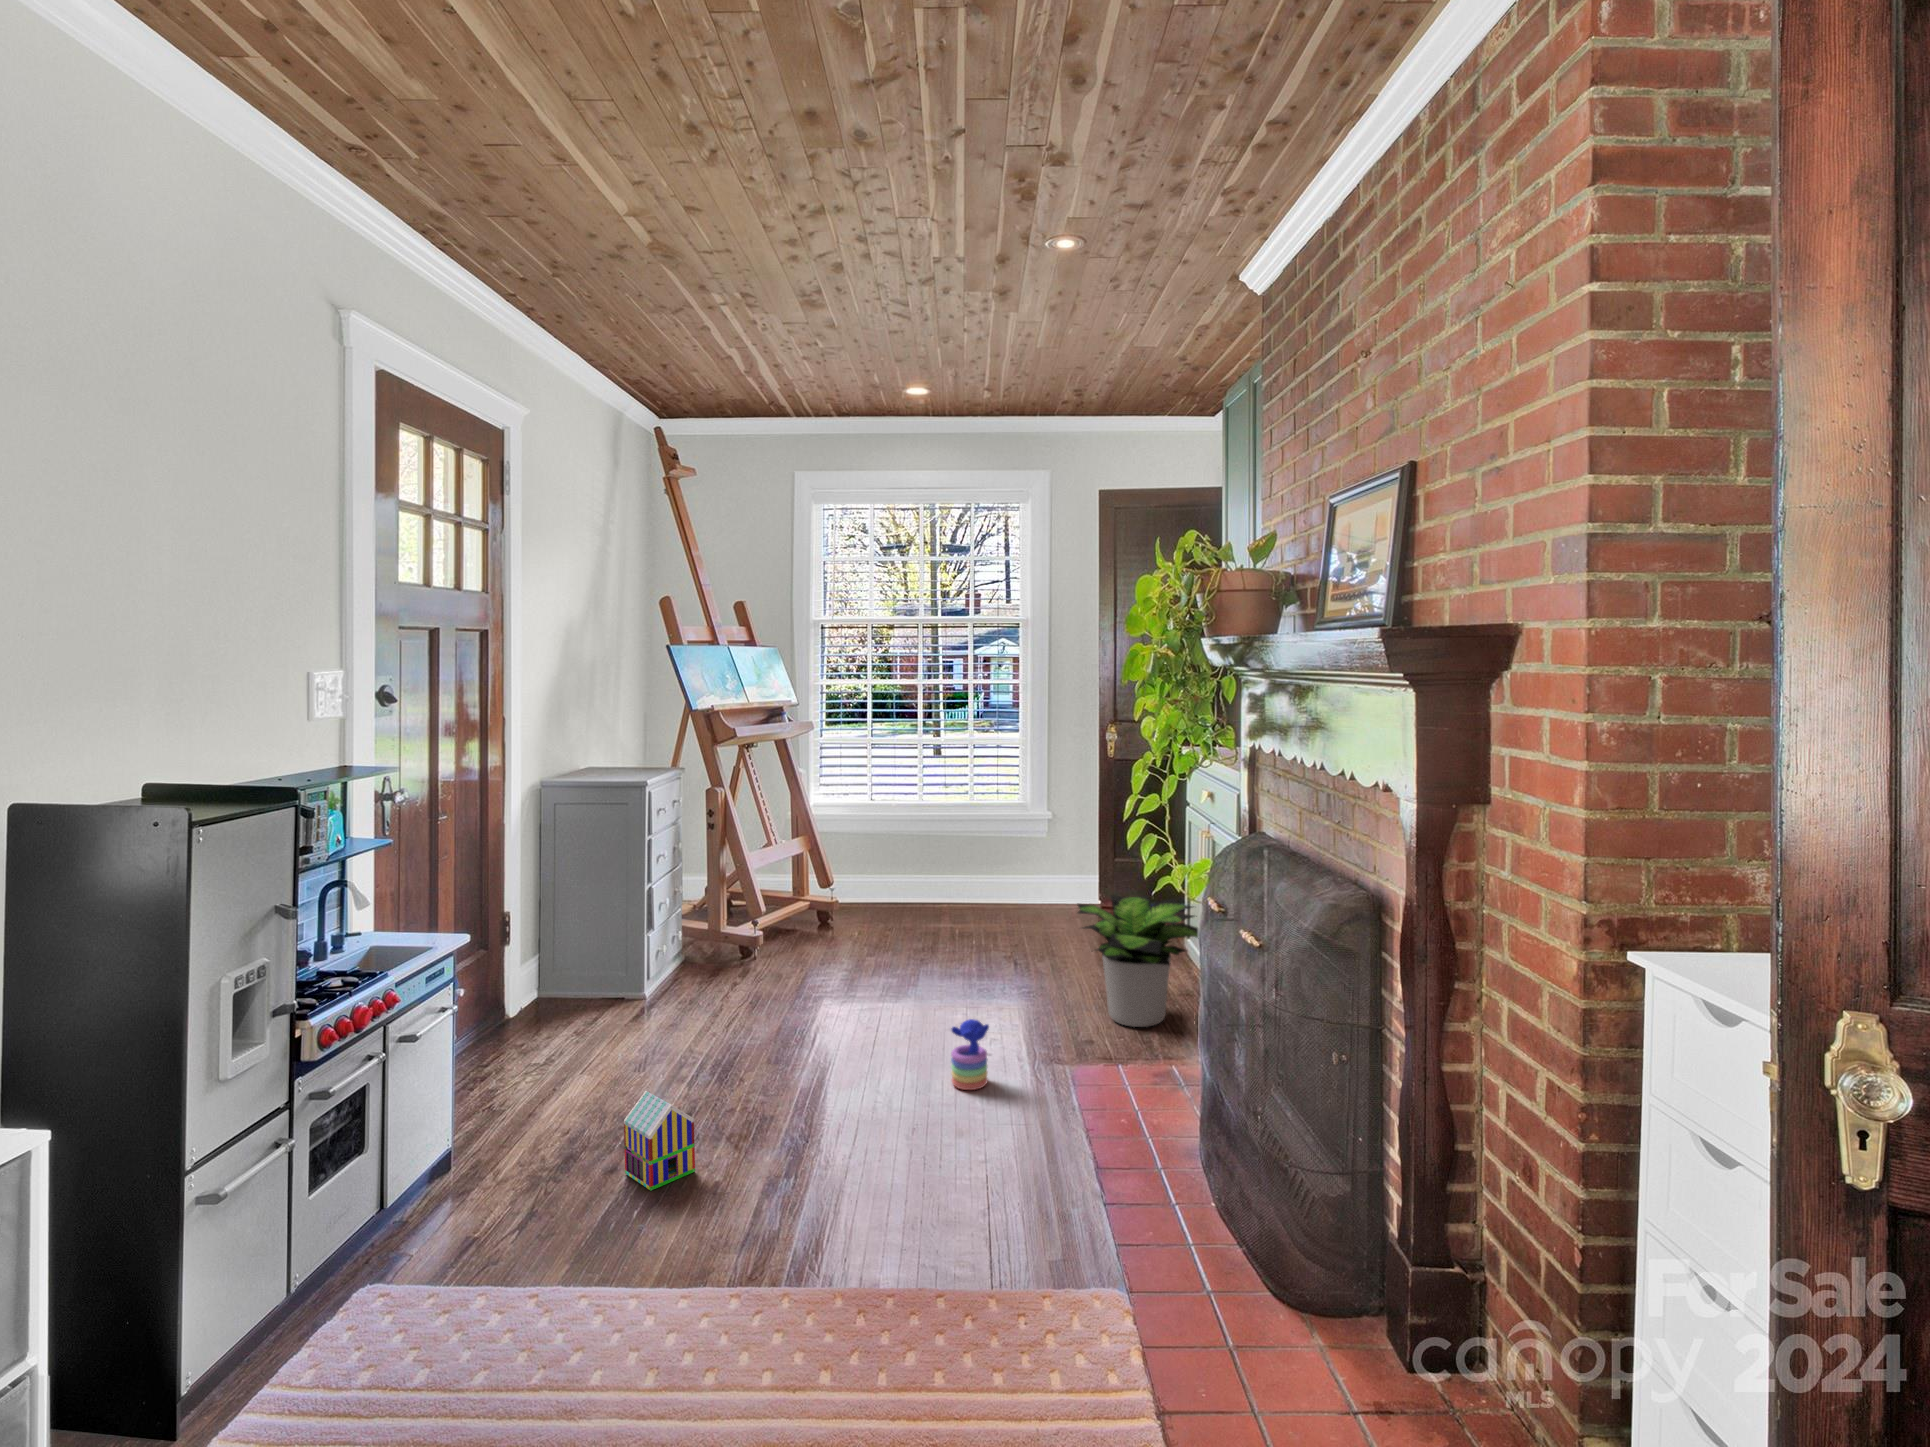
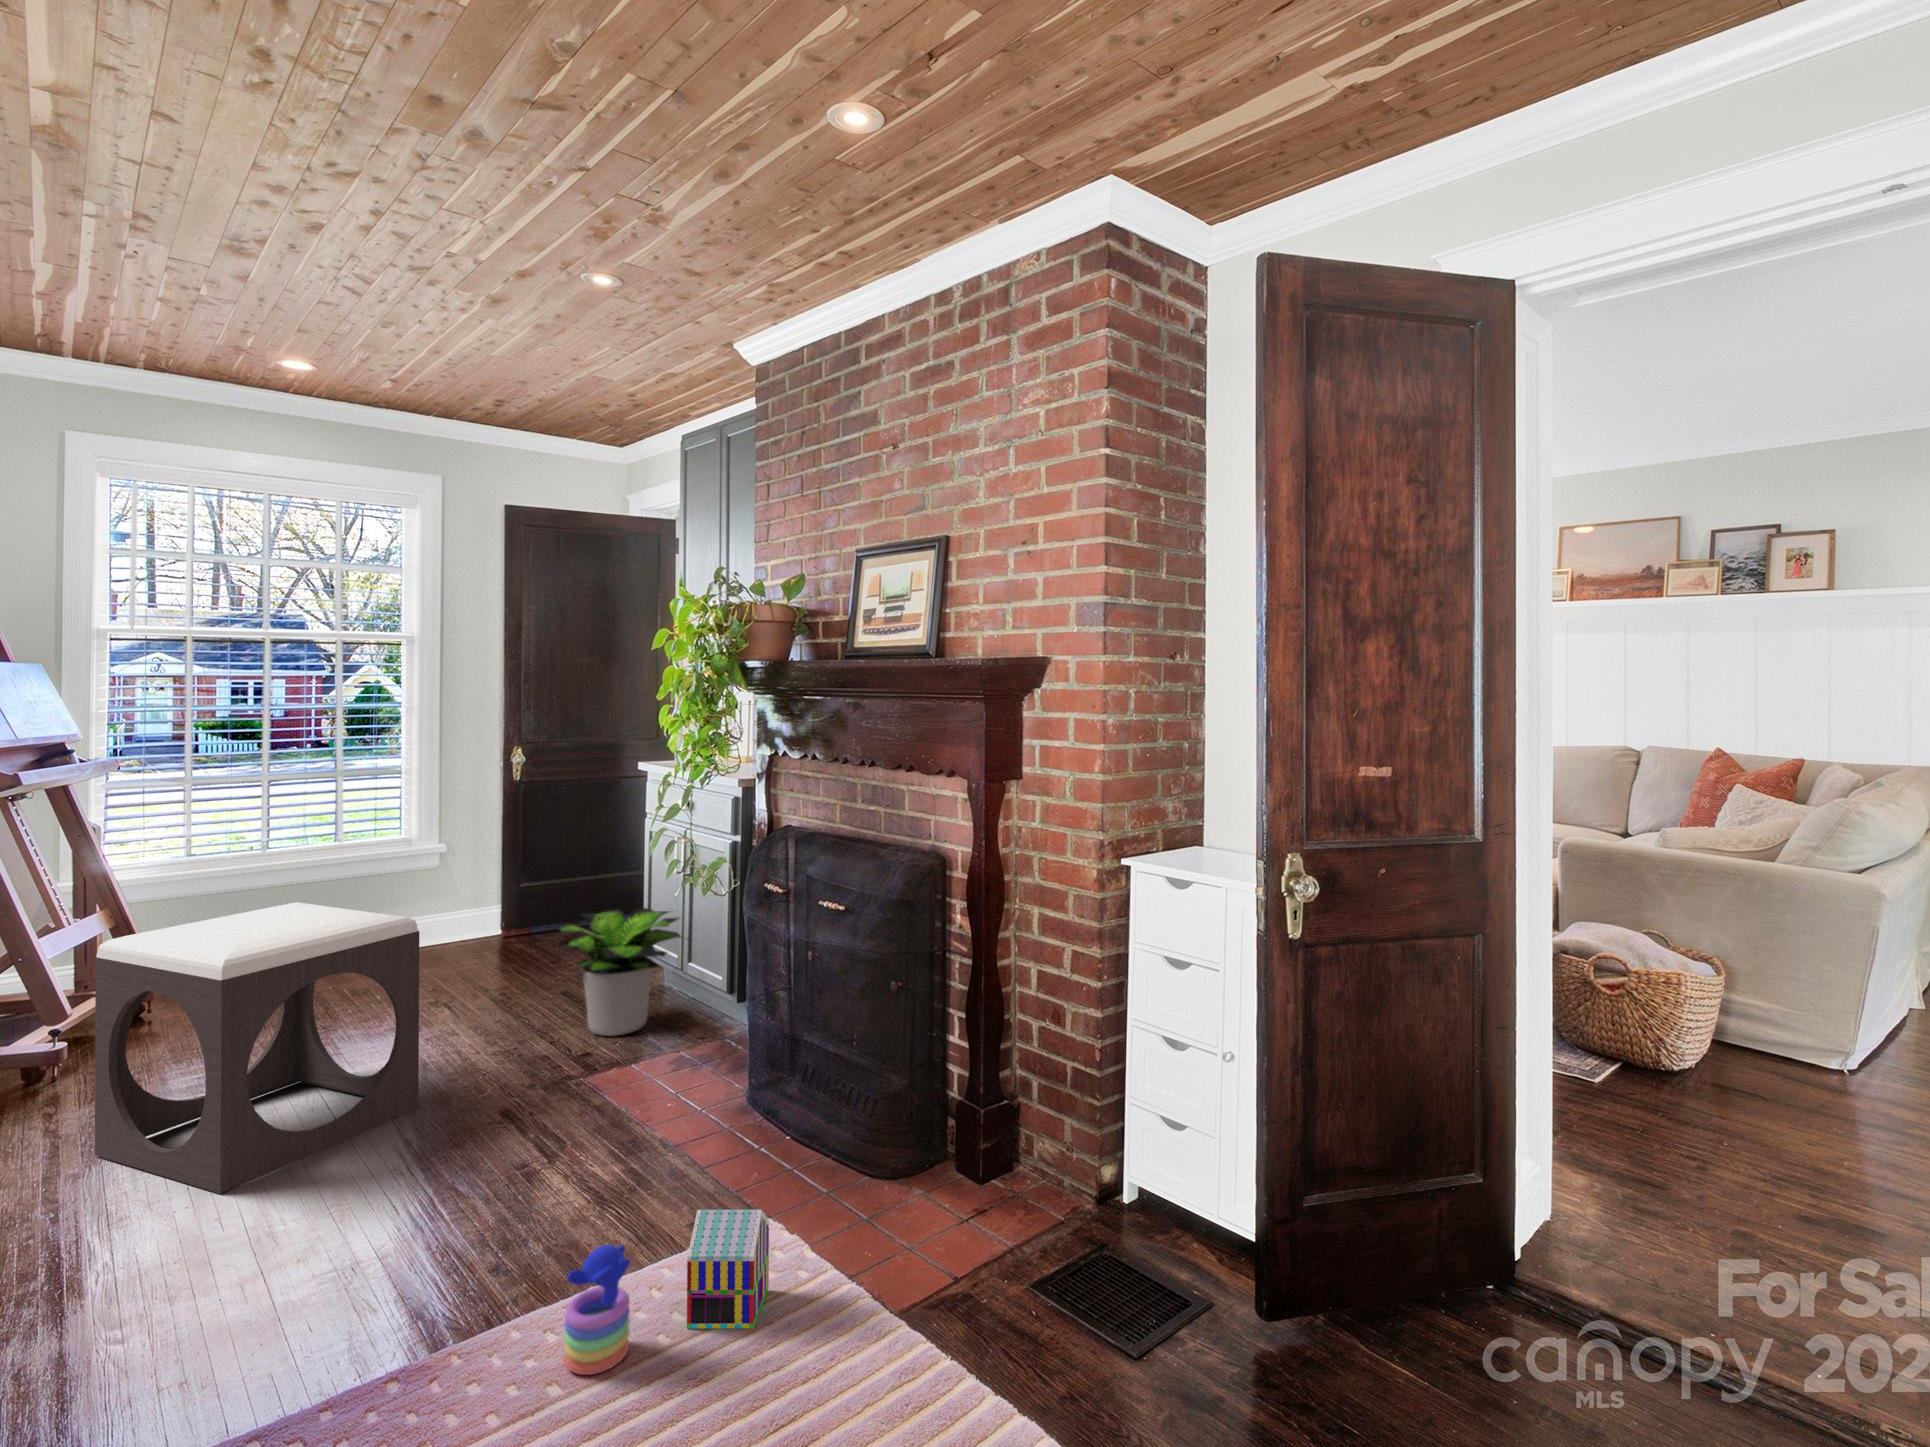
footstool: none [739,852,937,1082] -> present [95,902,419,1194]
stacking toy: present [951,1019,989,1090] -> present [564,1245,631,1375]
toy house: present [624,1091,695,1191] -> present [687,1210,769,1329]

